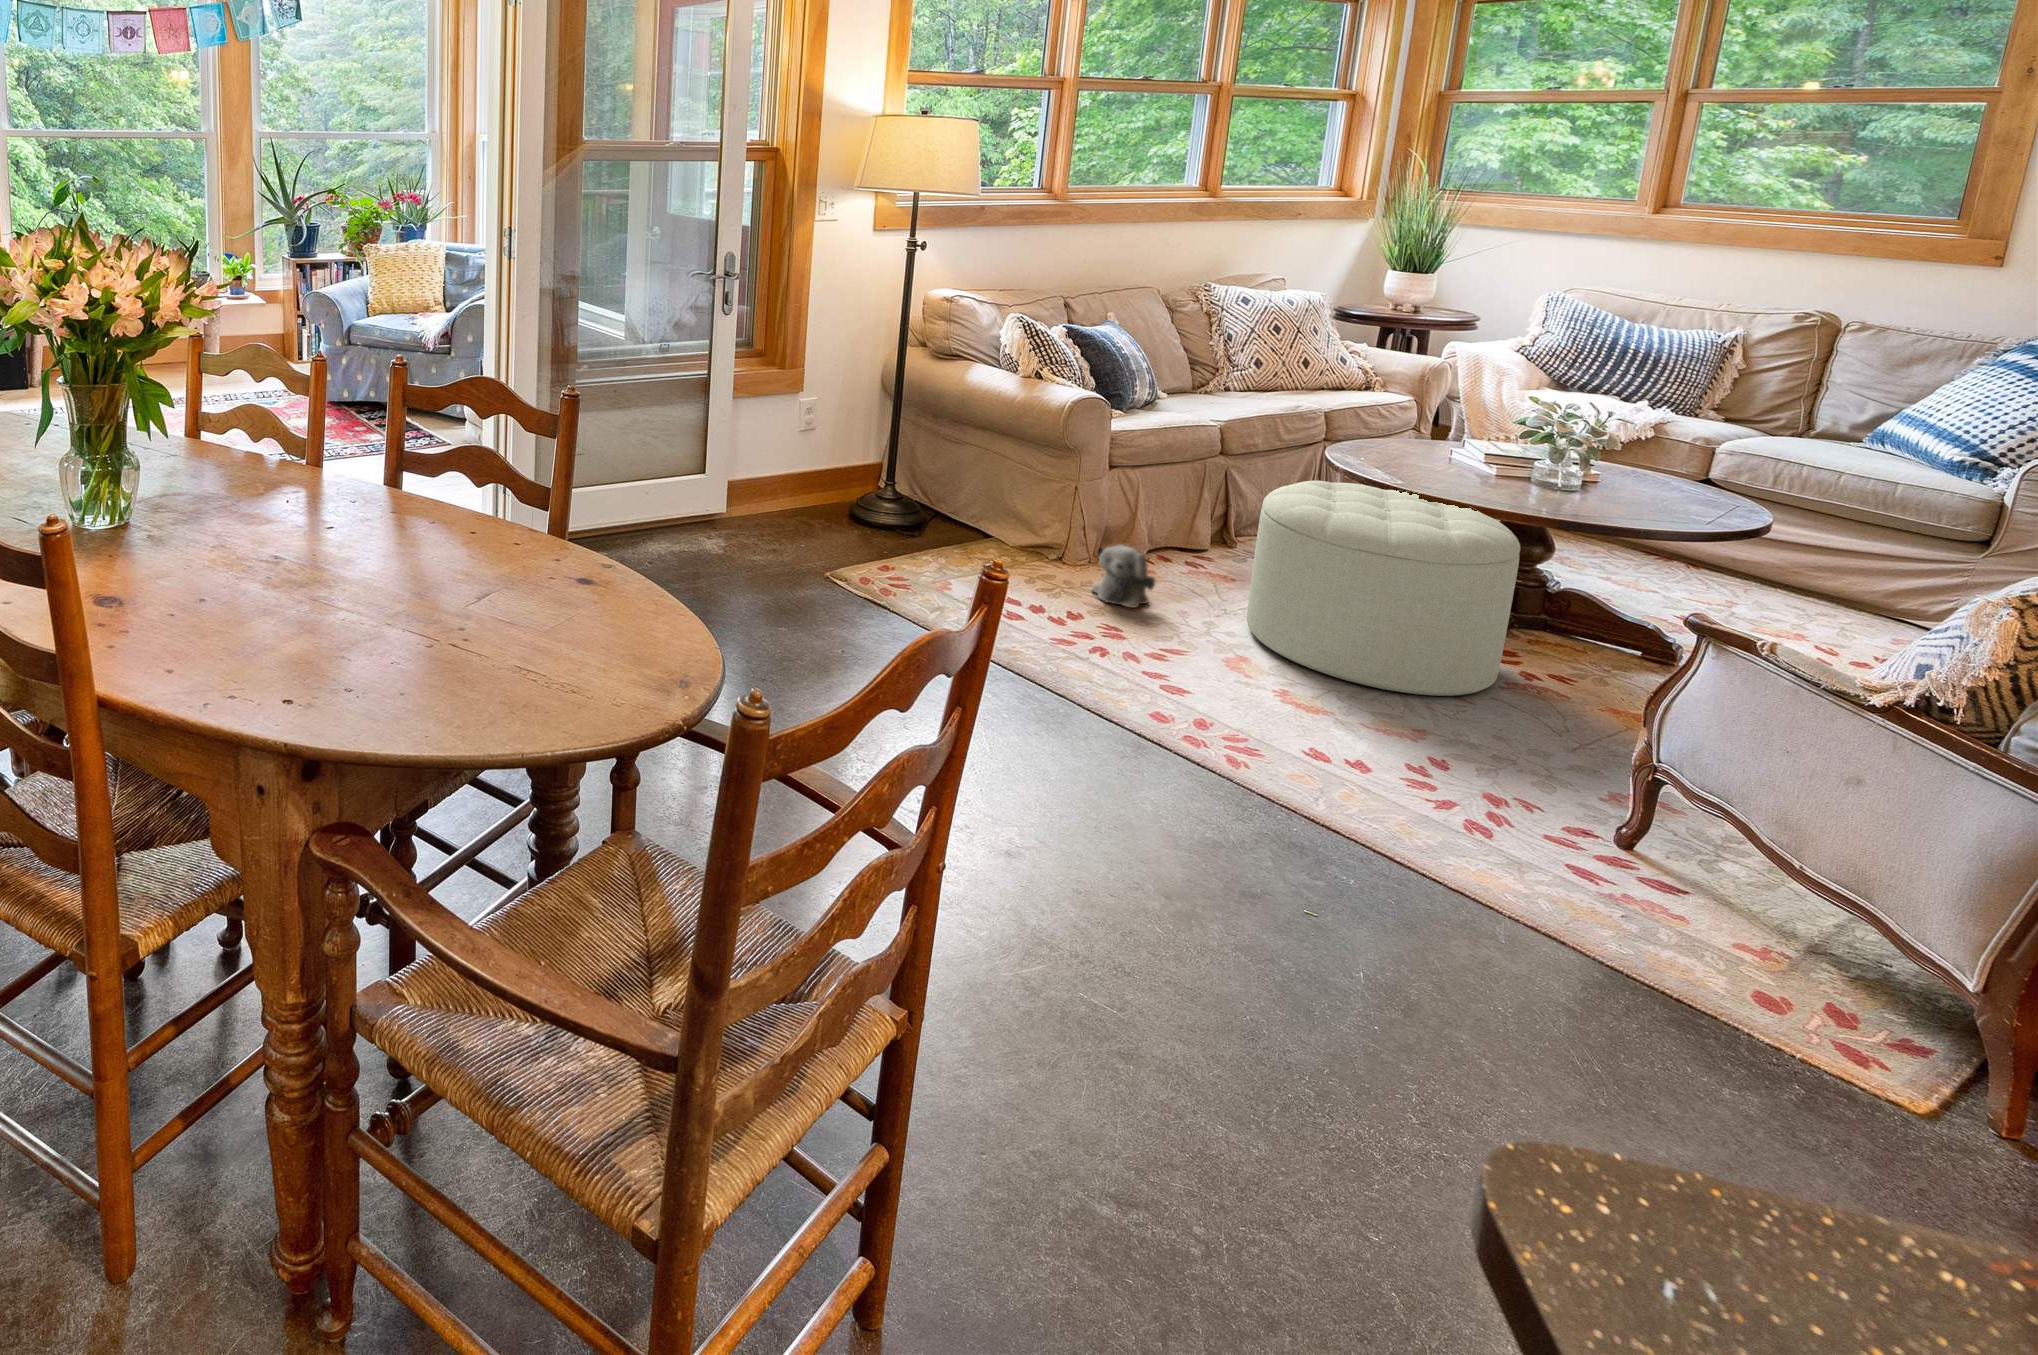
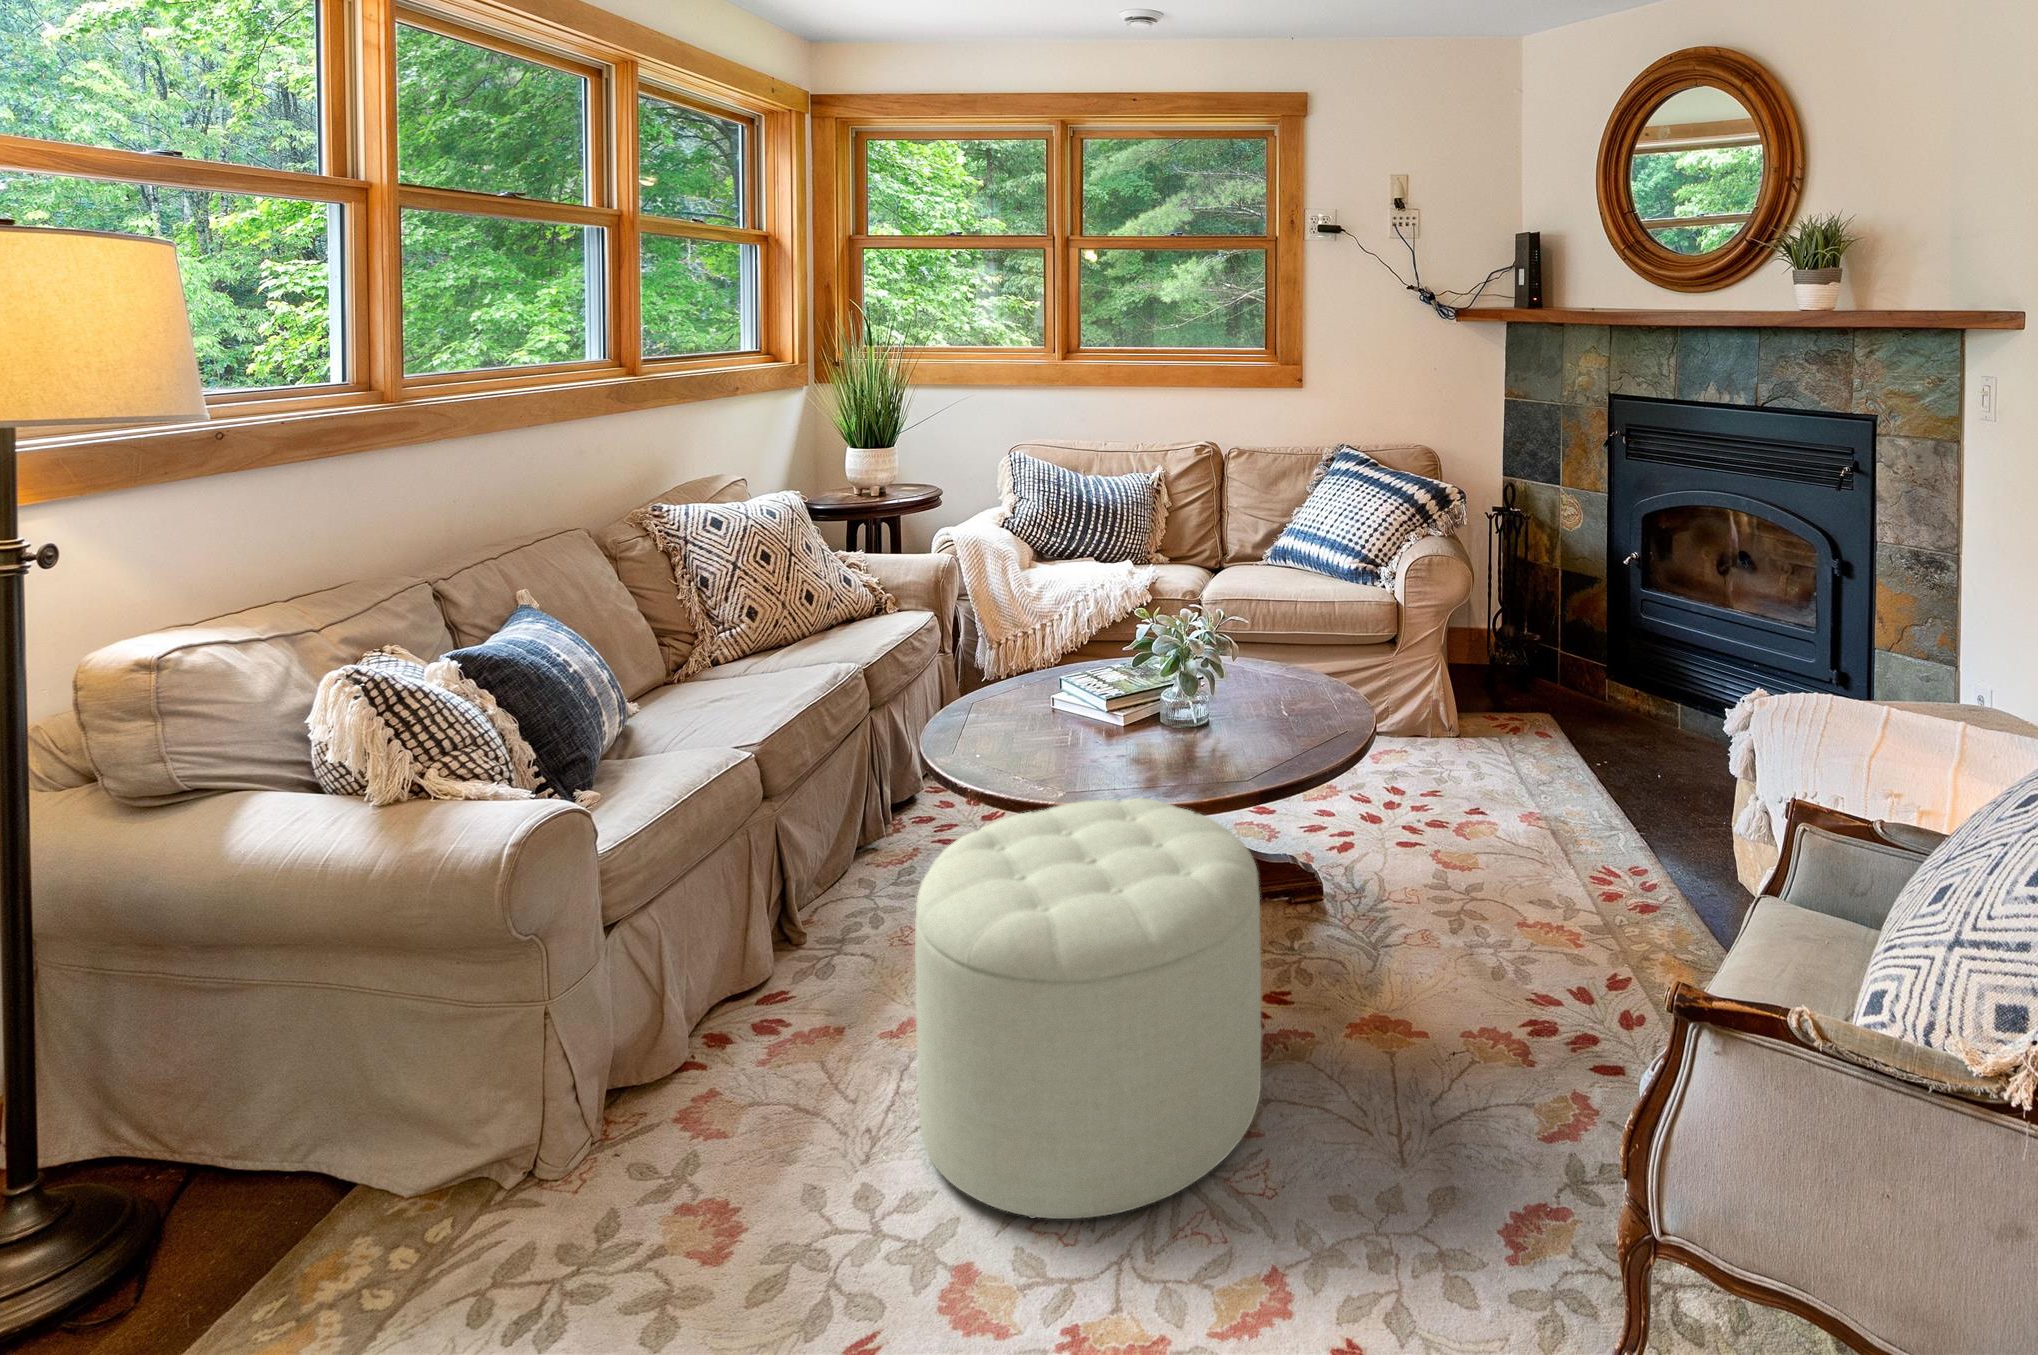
plush toy: present [1092,546,1155,608] -> none [627,1120,758,1276]

